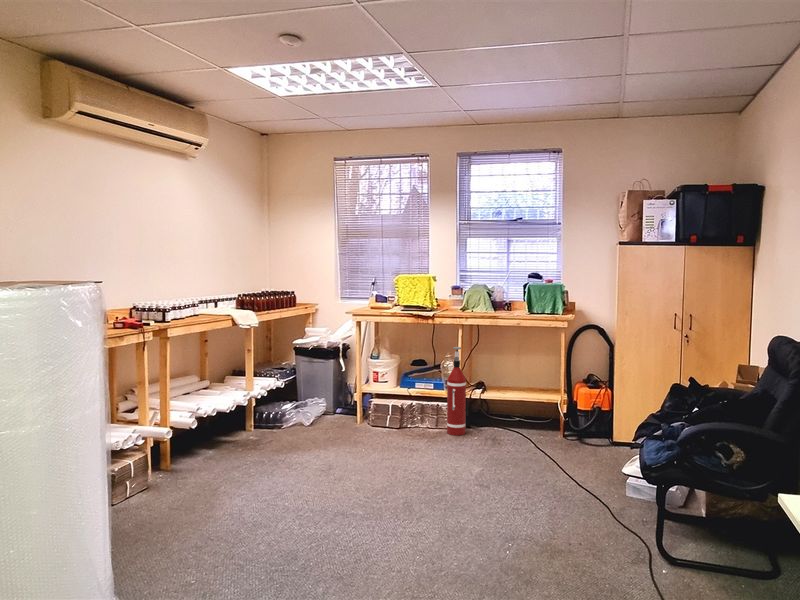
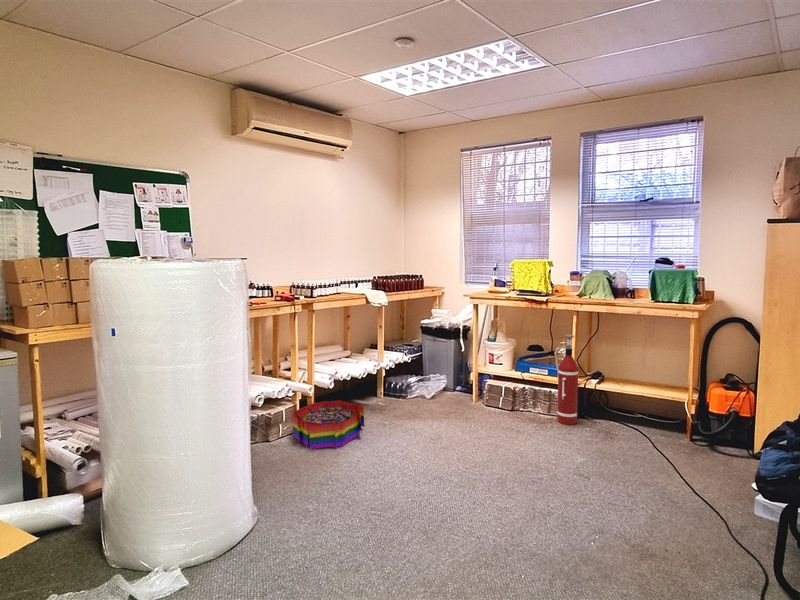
storage bin: none [172,430,255,485] -> present [293,400,364,449]

